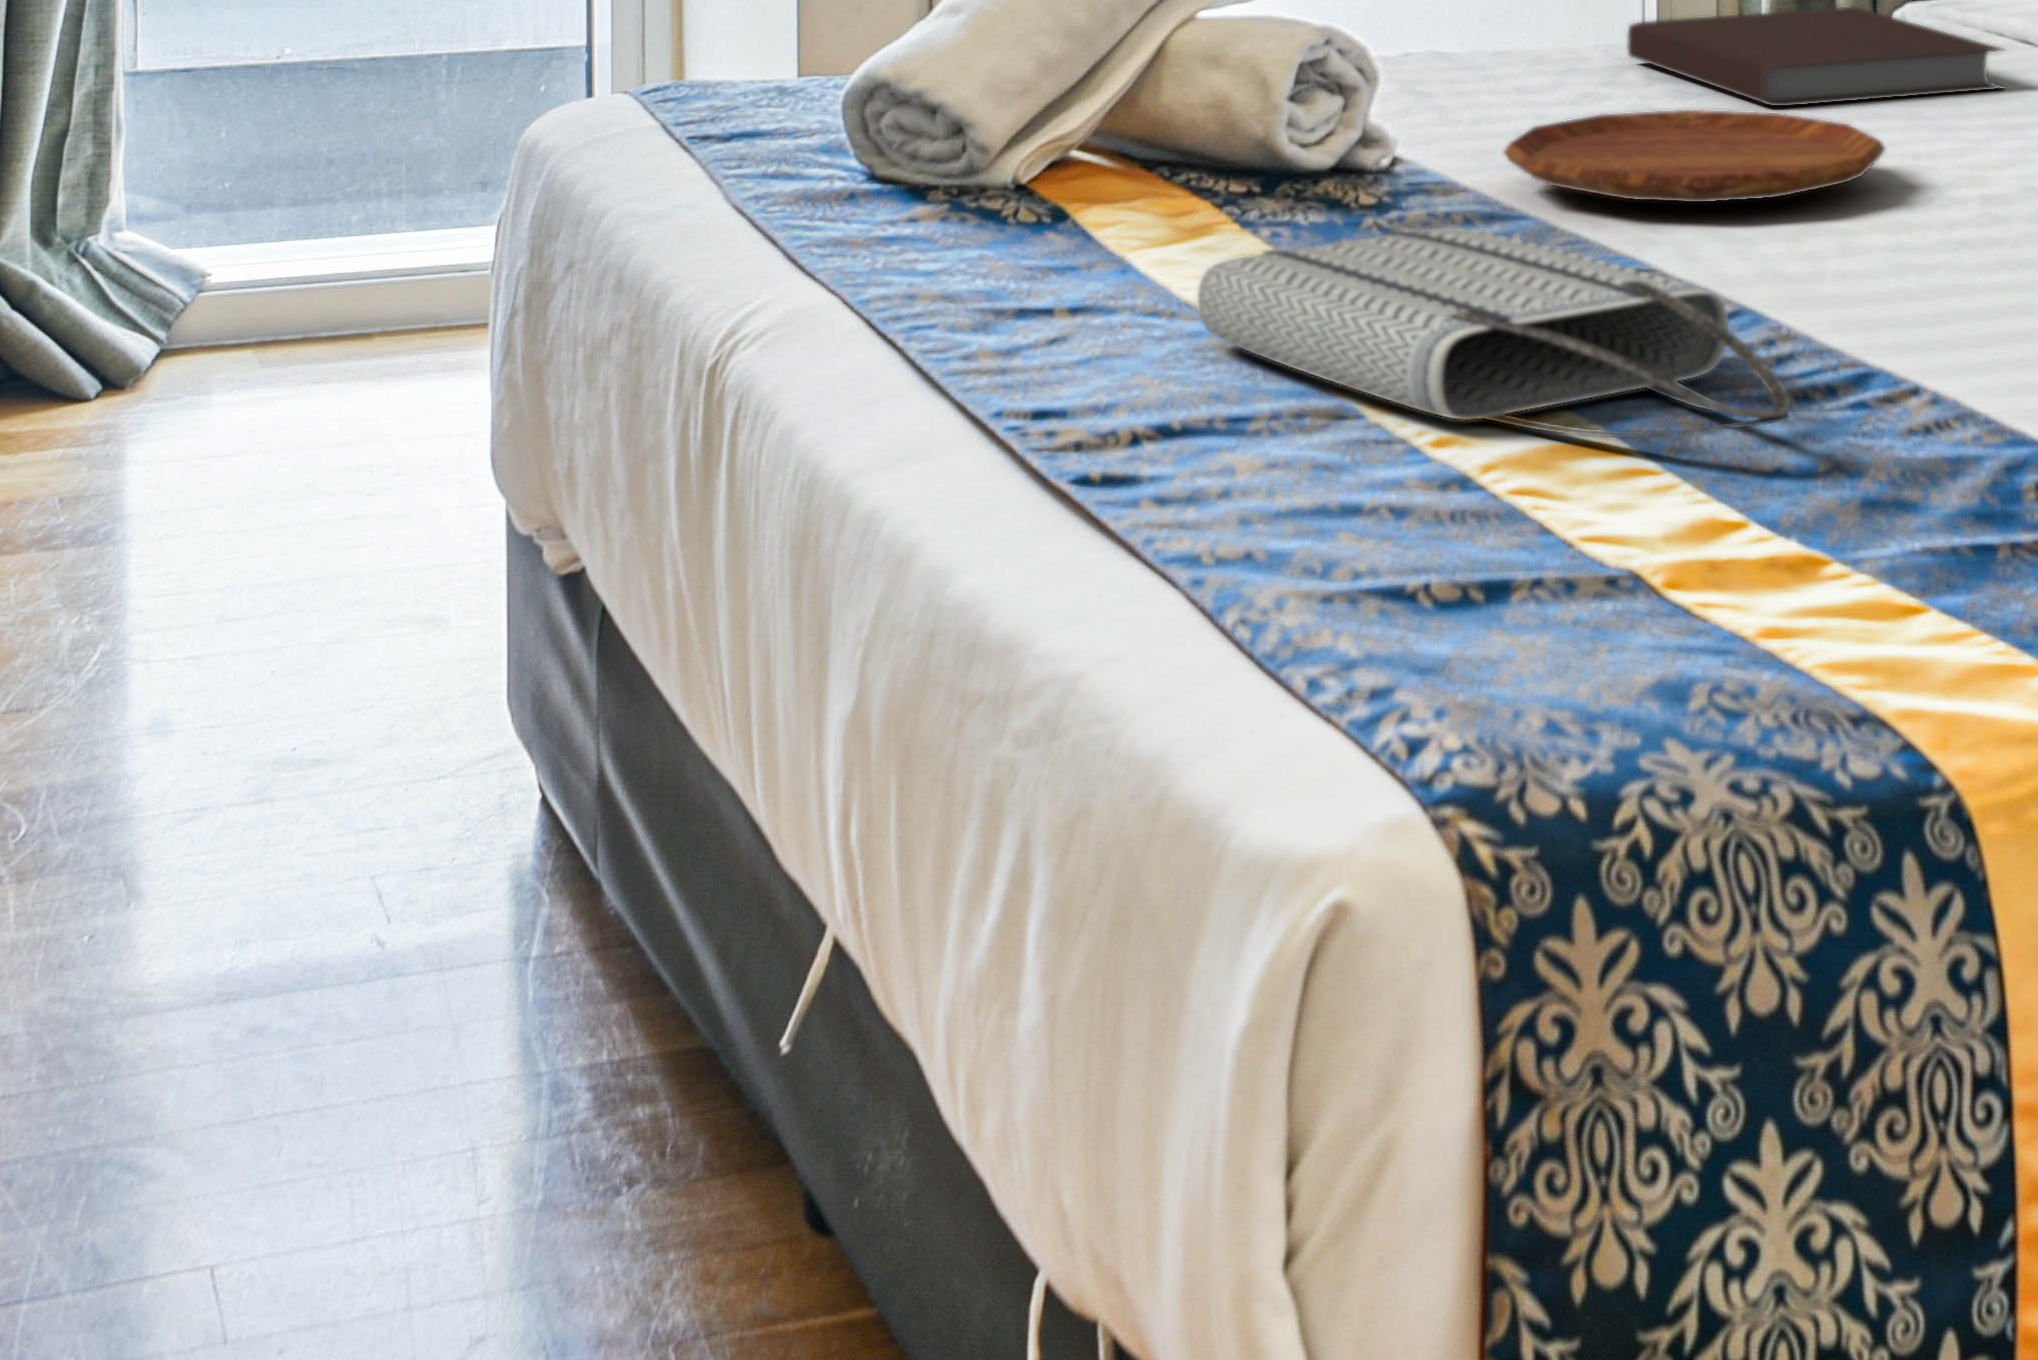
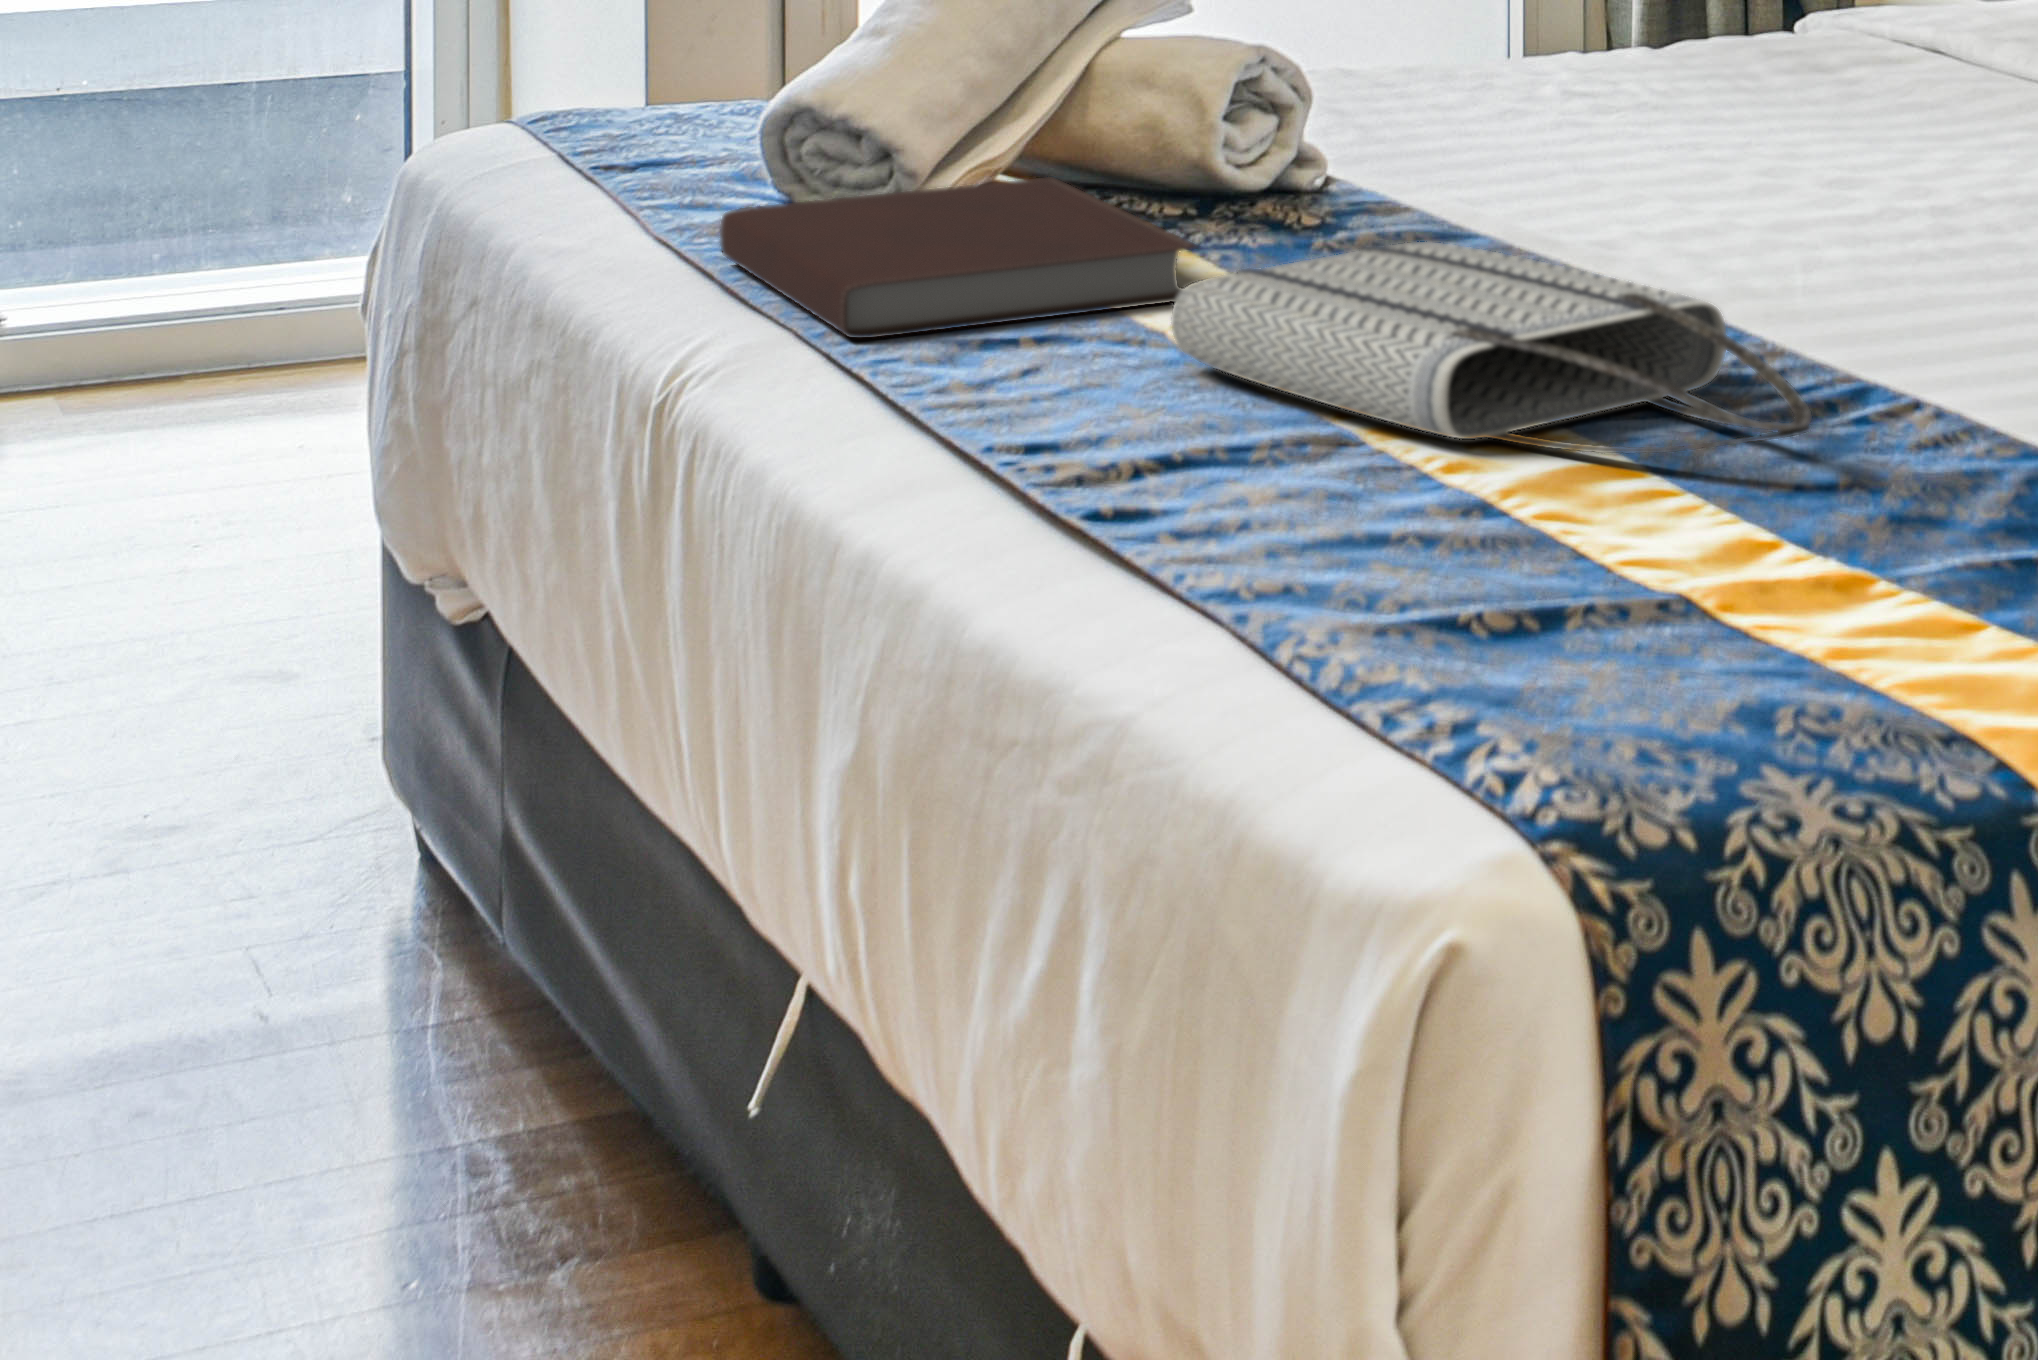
notebook: present [1627,6,2001,106] -> present [720,177,1198,338]
tray: present [1504,110,1885,202] -> none [1448,117,1835,210]

